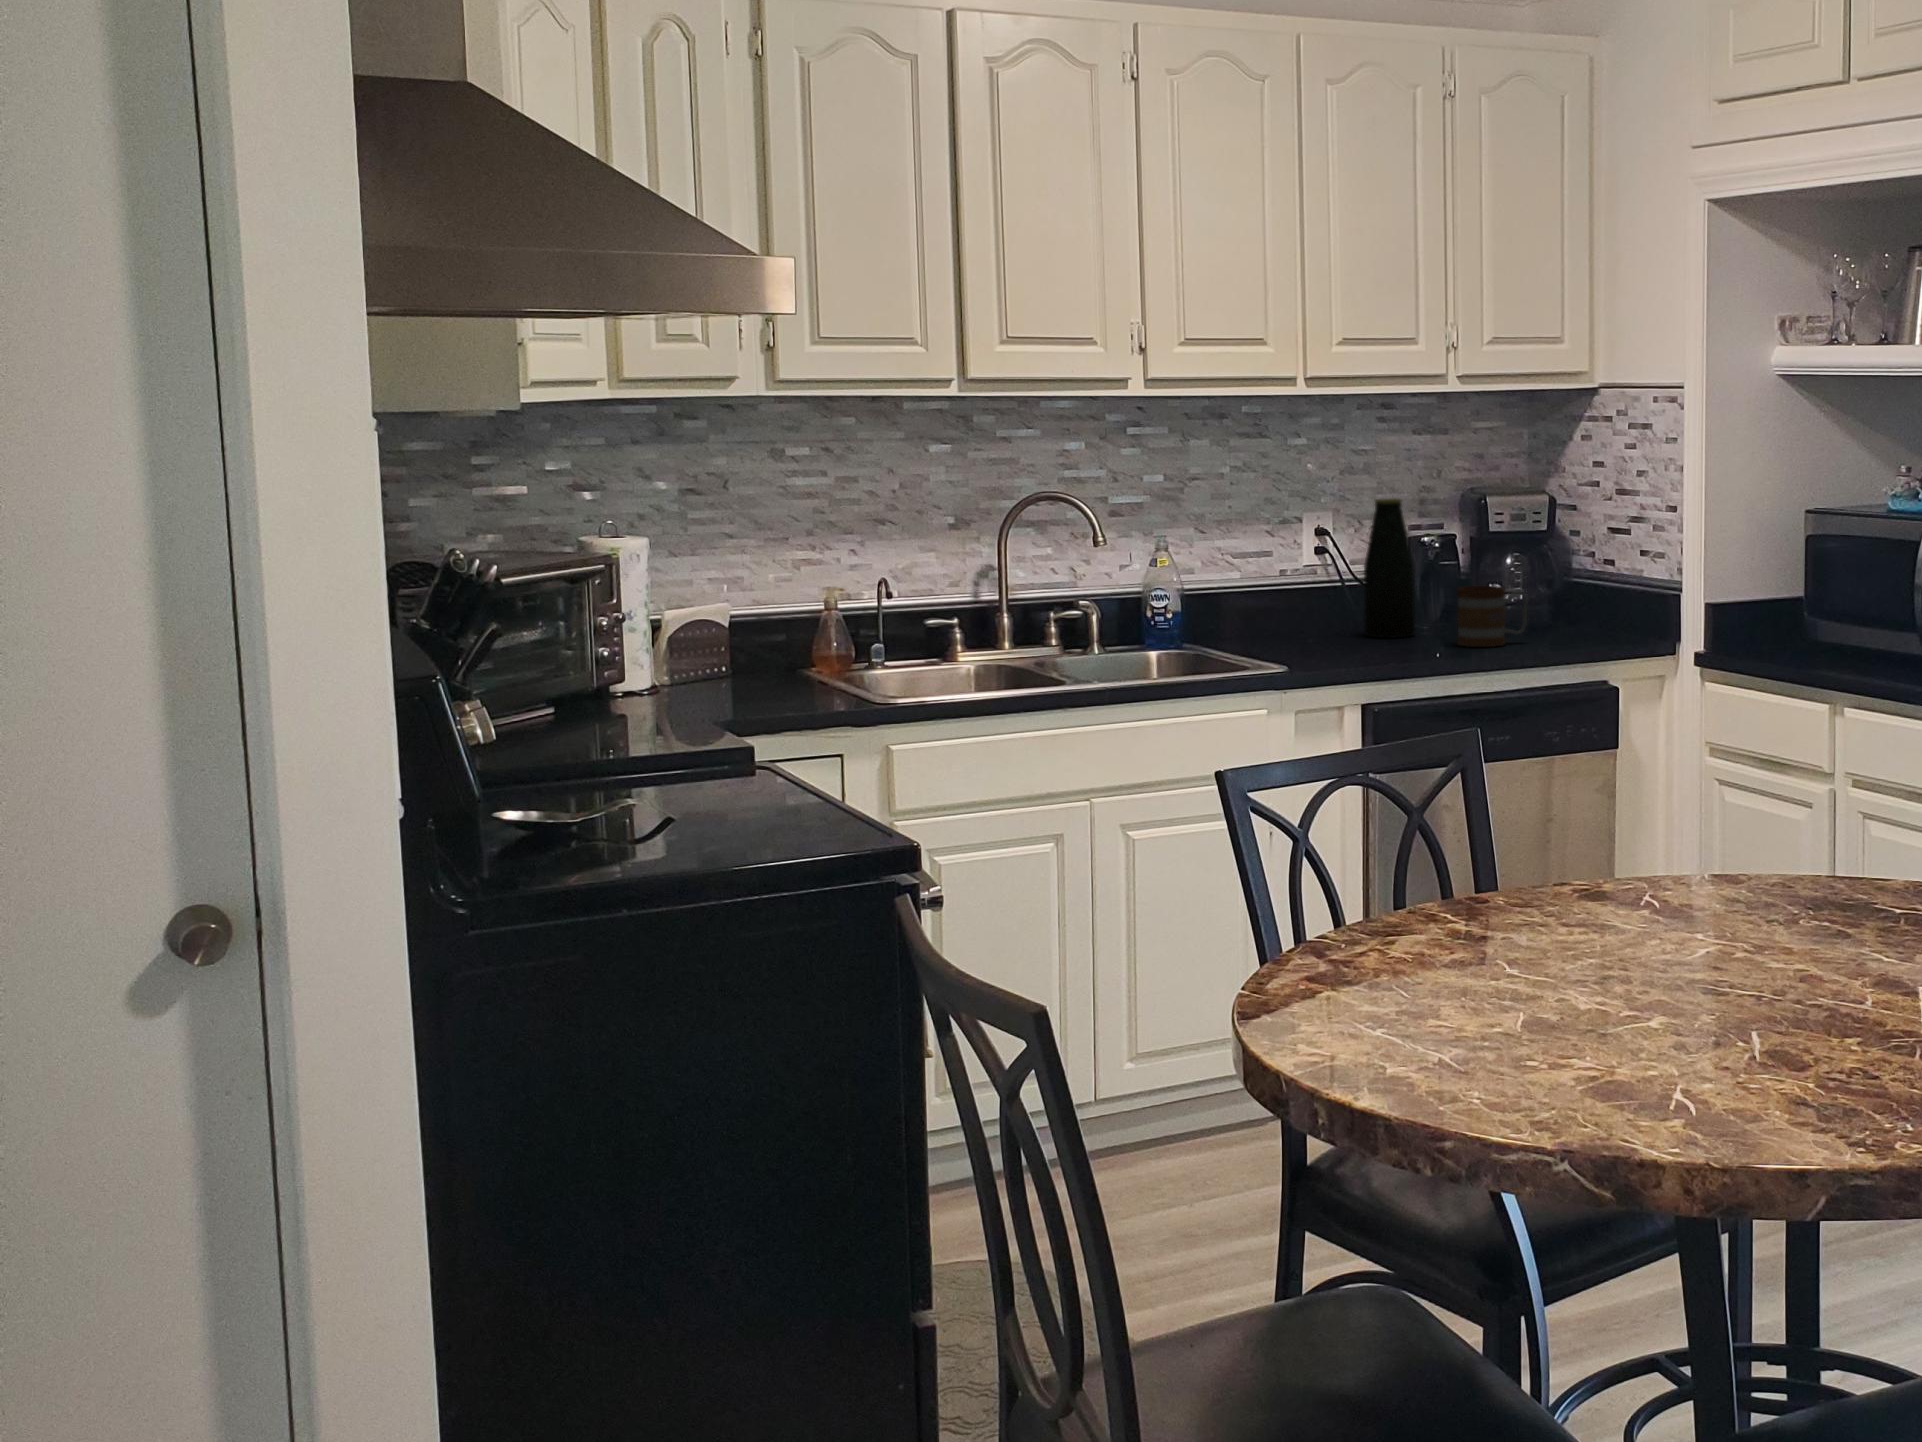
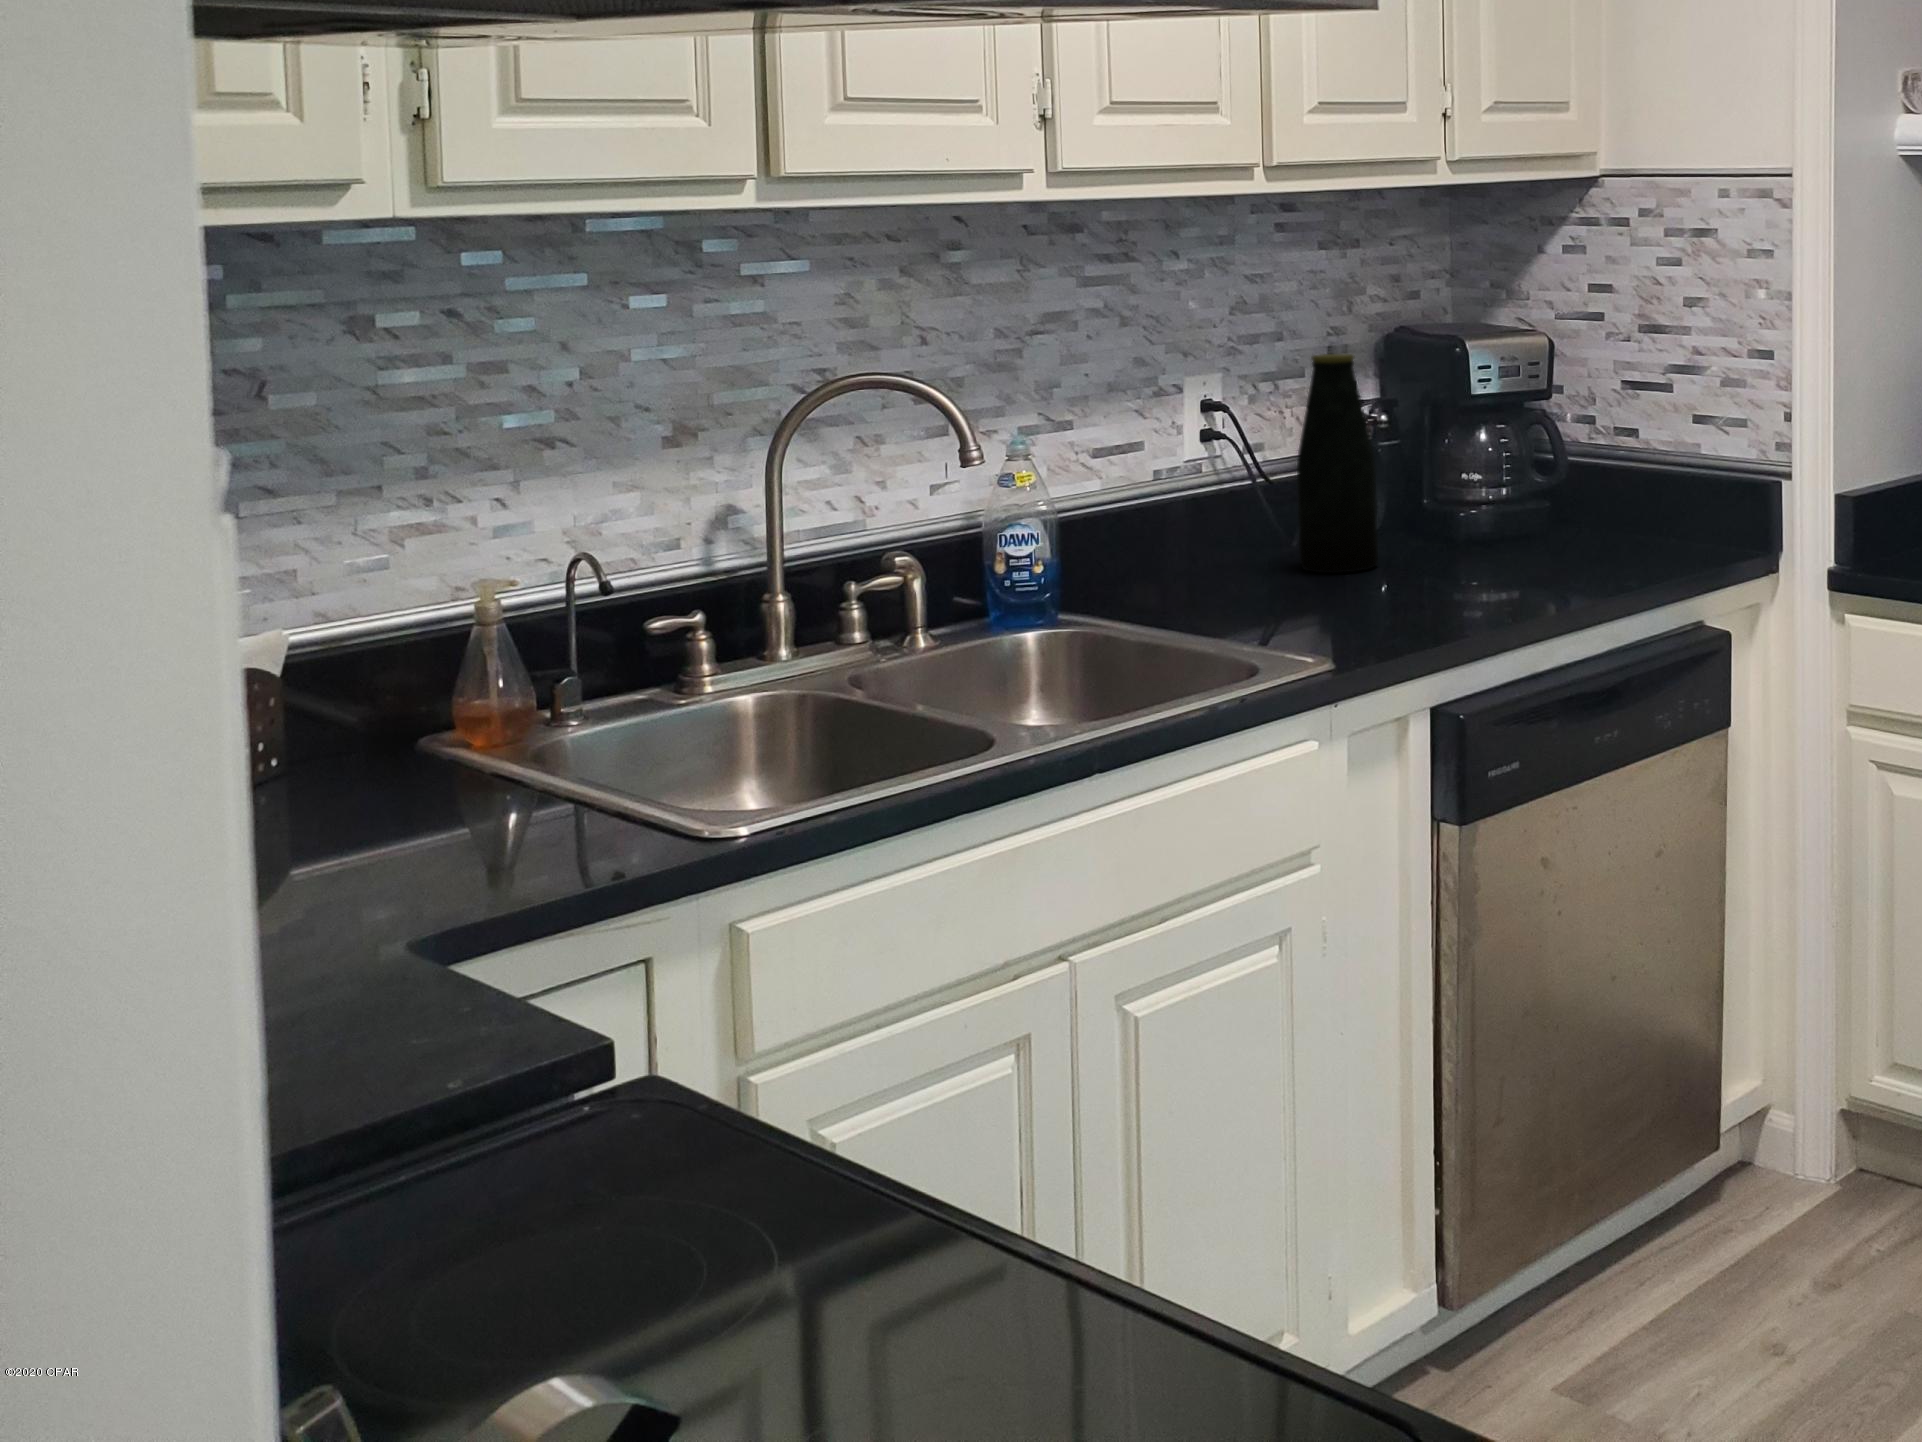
mug: present [1457,586,1528,647] -> none [1476,483,1577,582]

